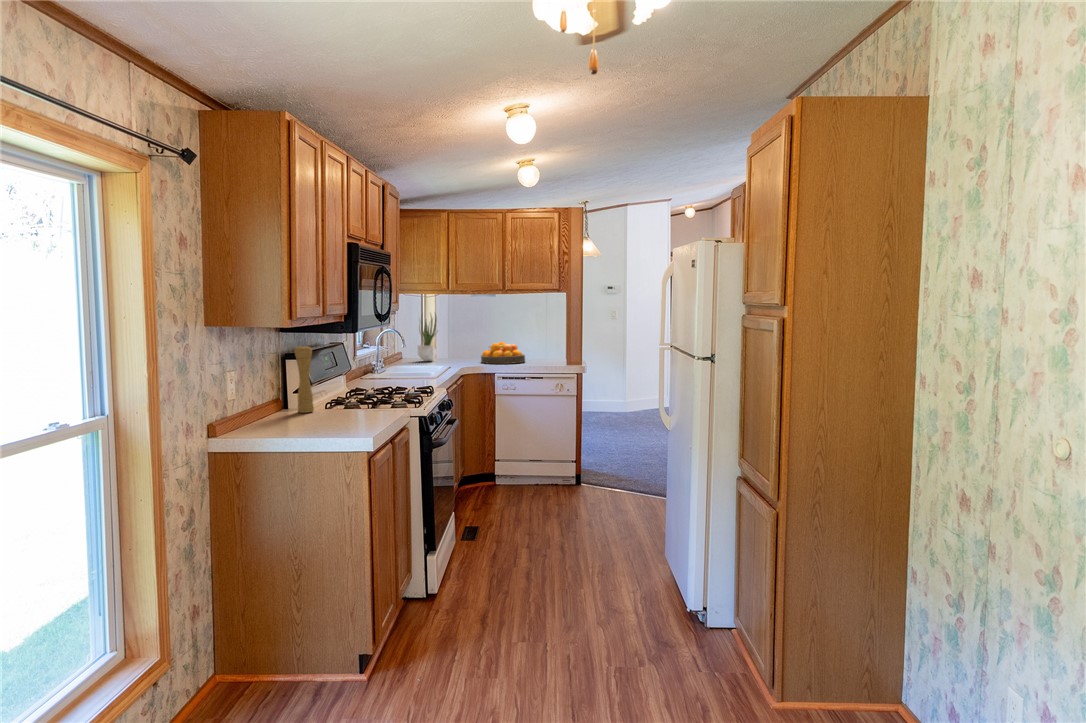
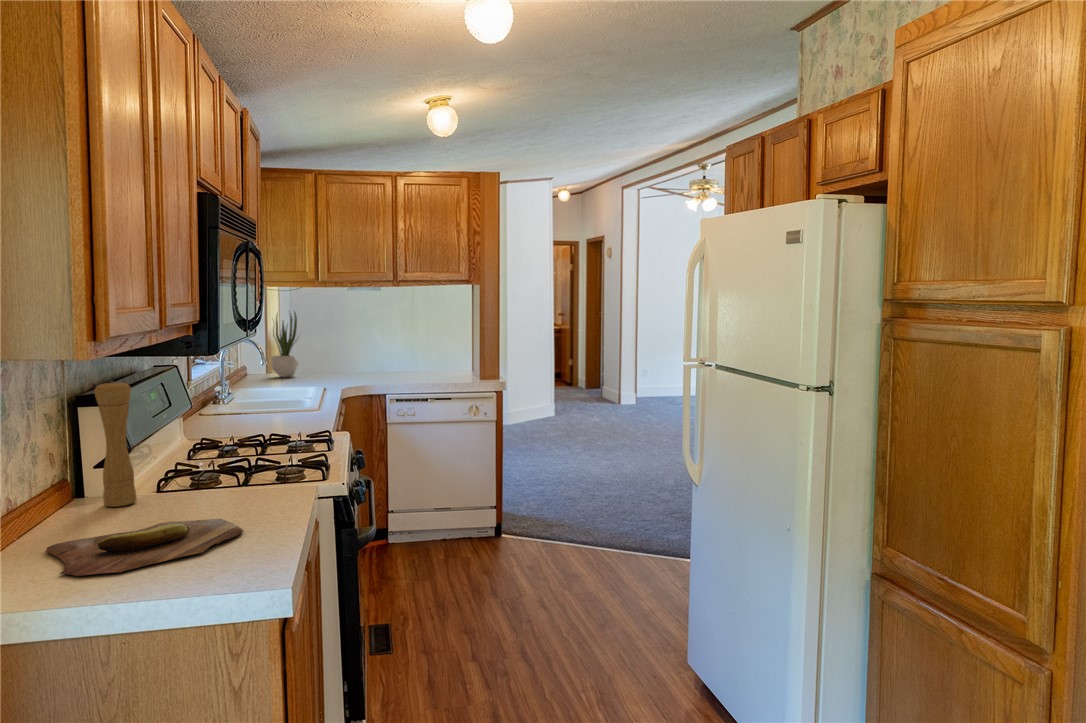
fruit bowl: present [481,342,525,364] -> none [361,349,420,380]
cutting board: none [271,415,362,430] -> present [46,518,243,576]

